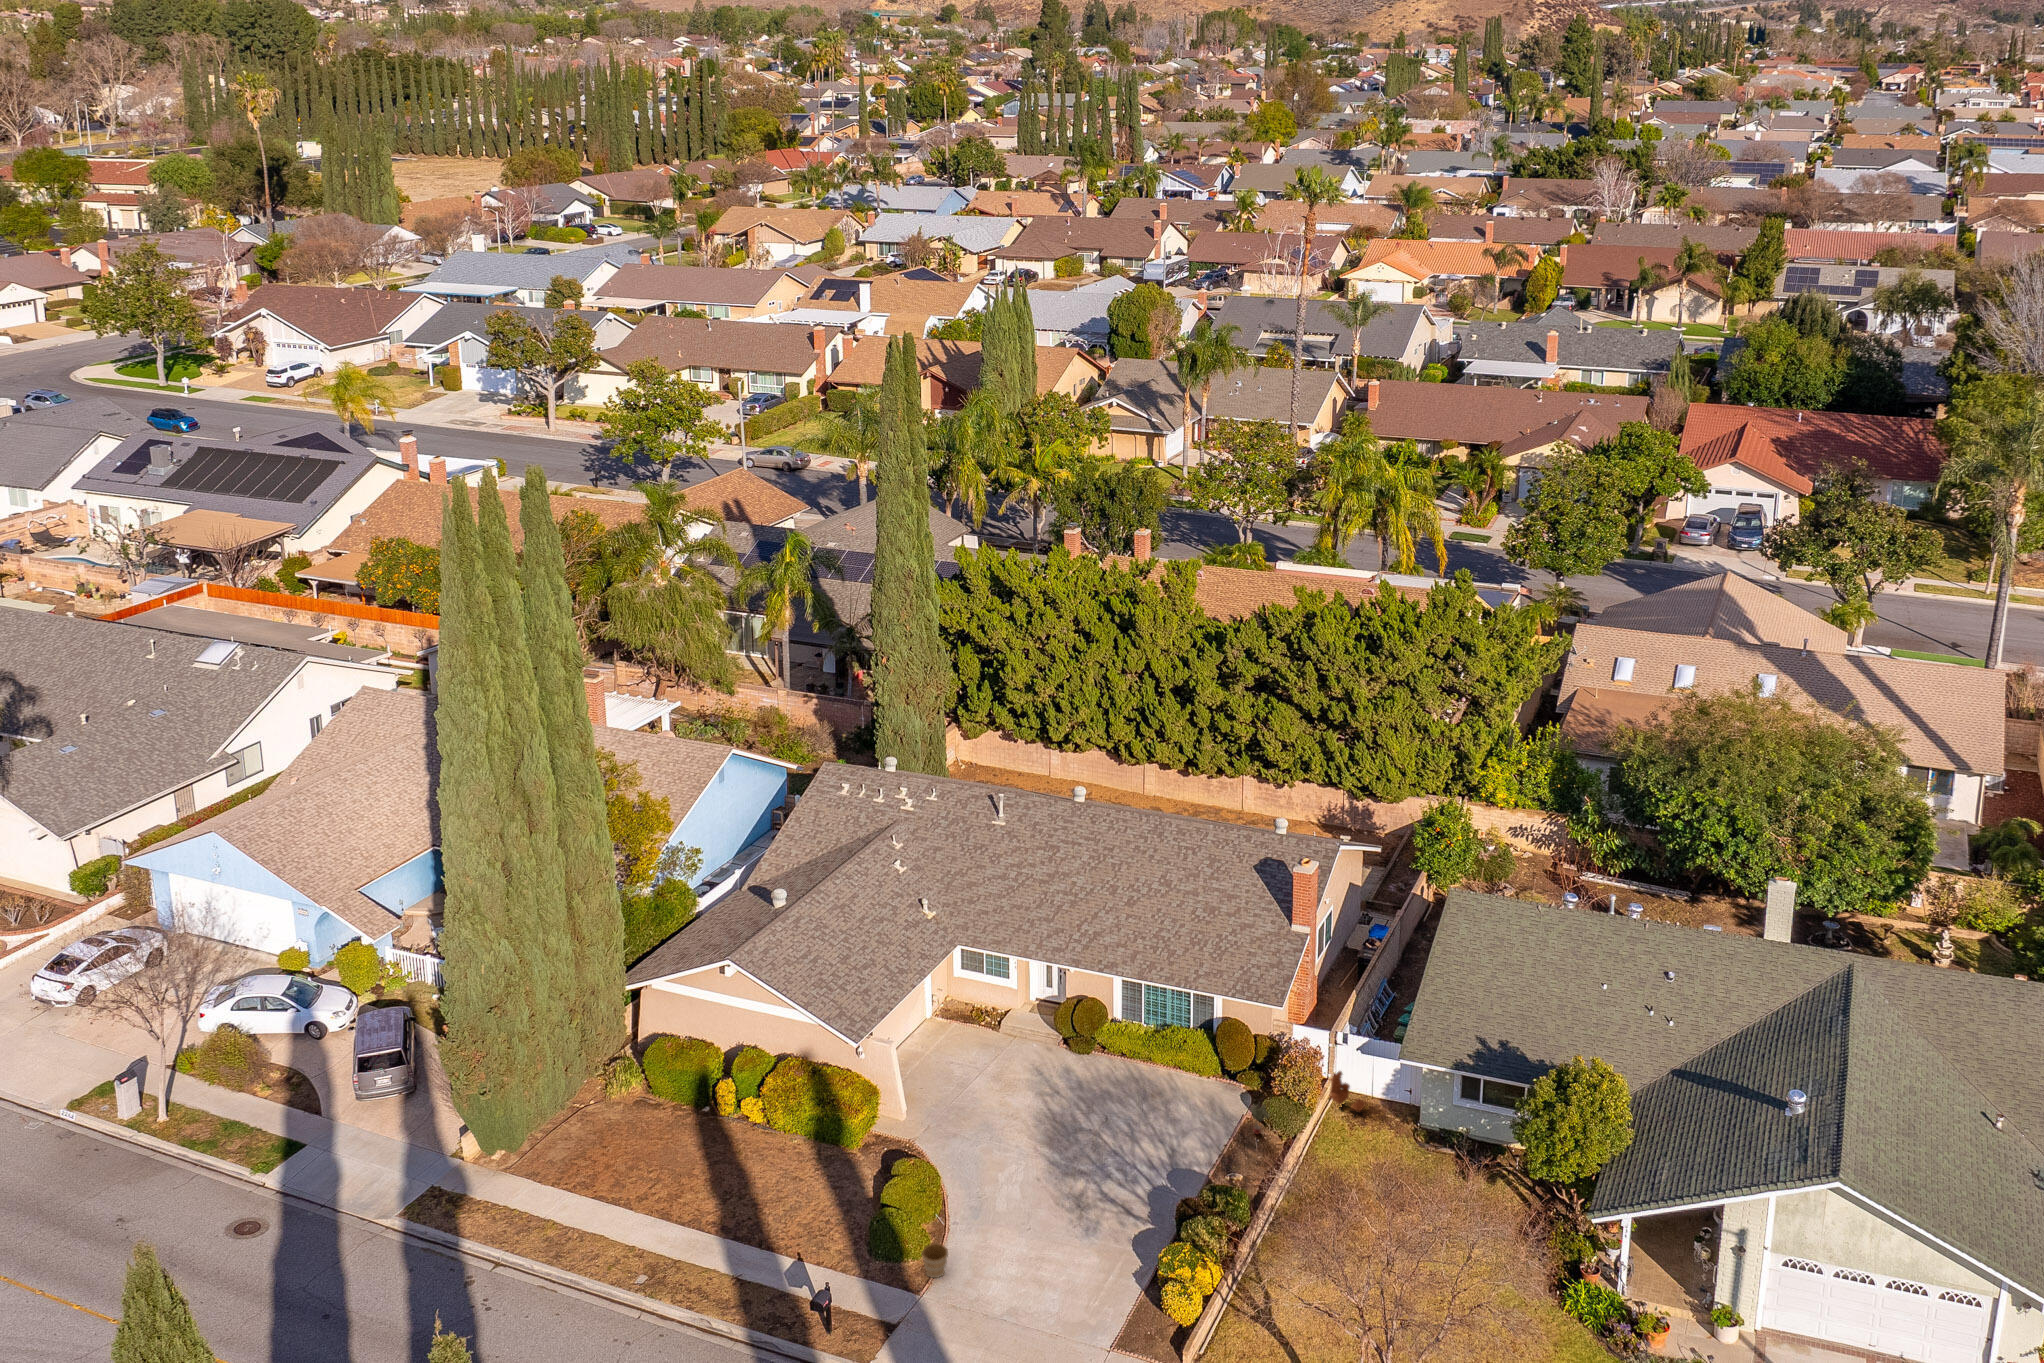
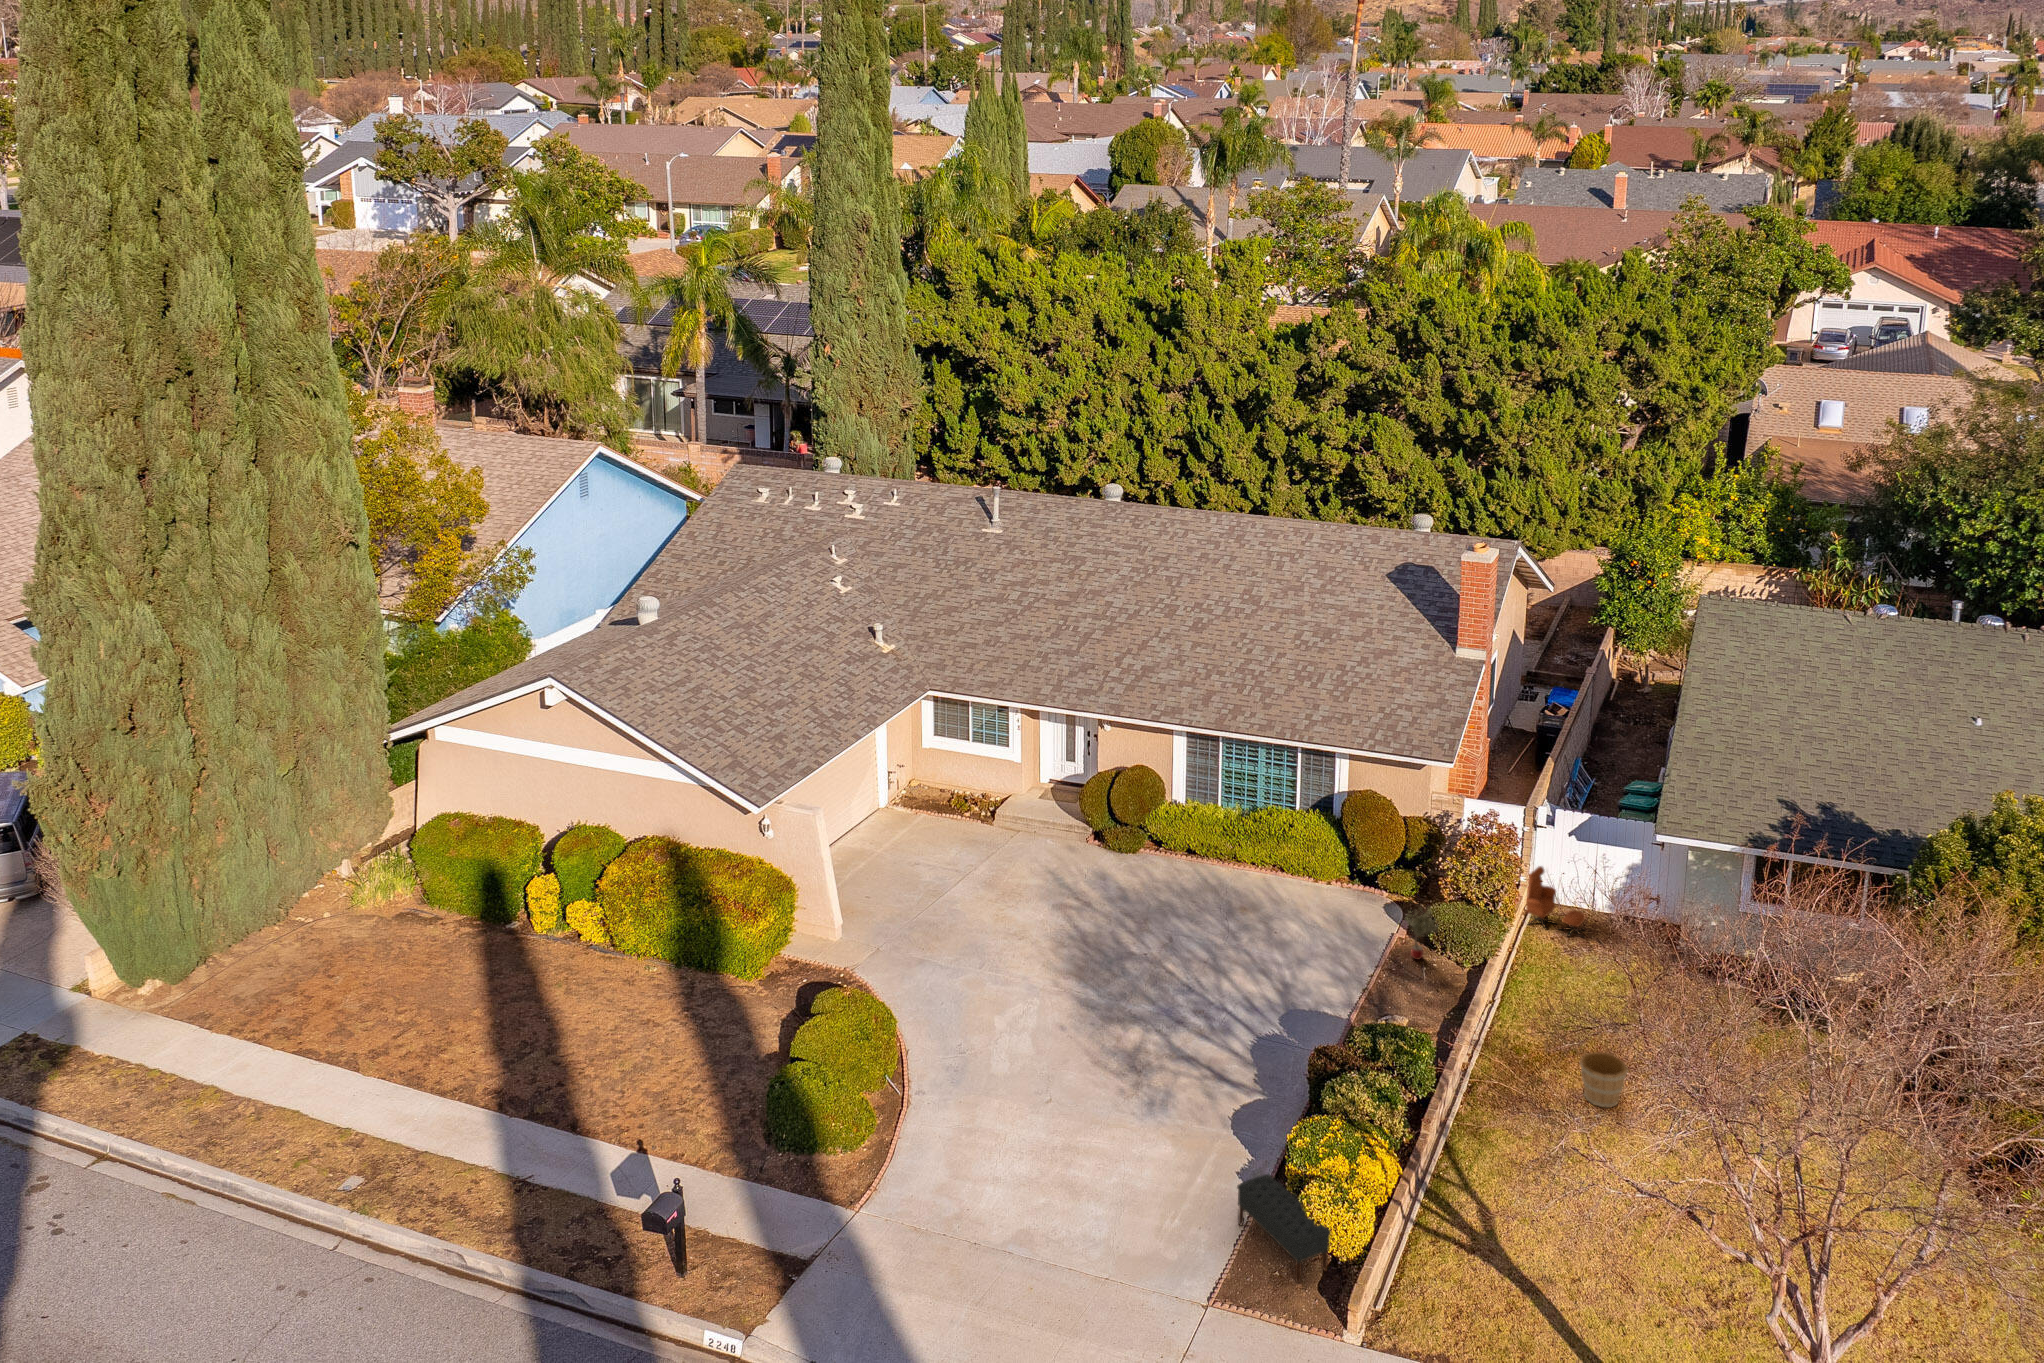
wooden bucket: present [922,1243,948,1278] -> present [1580,1052,1628,1108]
bench: none [1130,1278,1176,1338] -> present [1237,1174,1331,1282]

